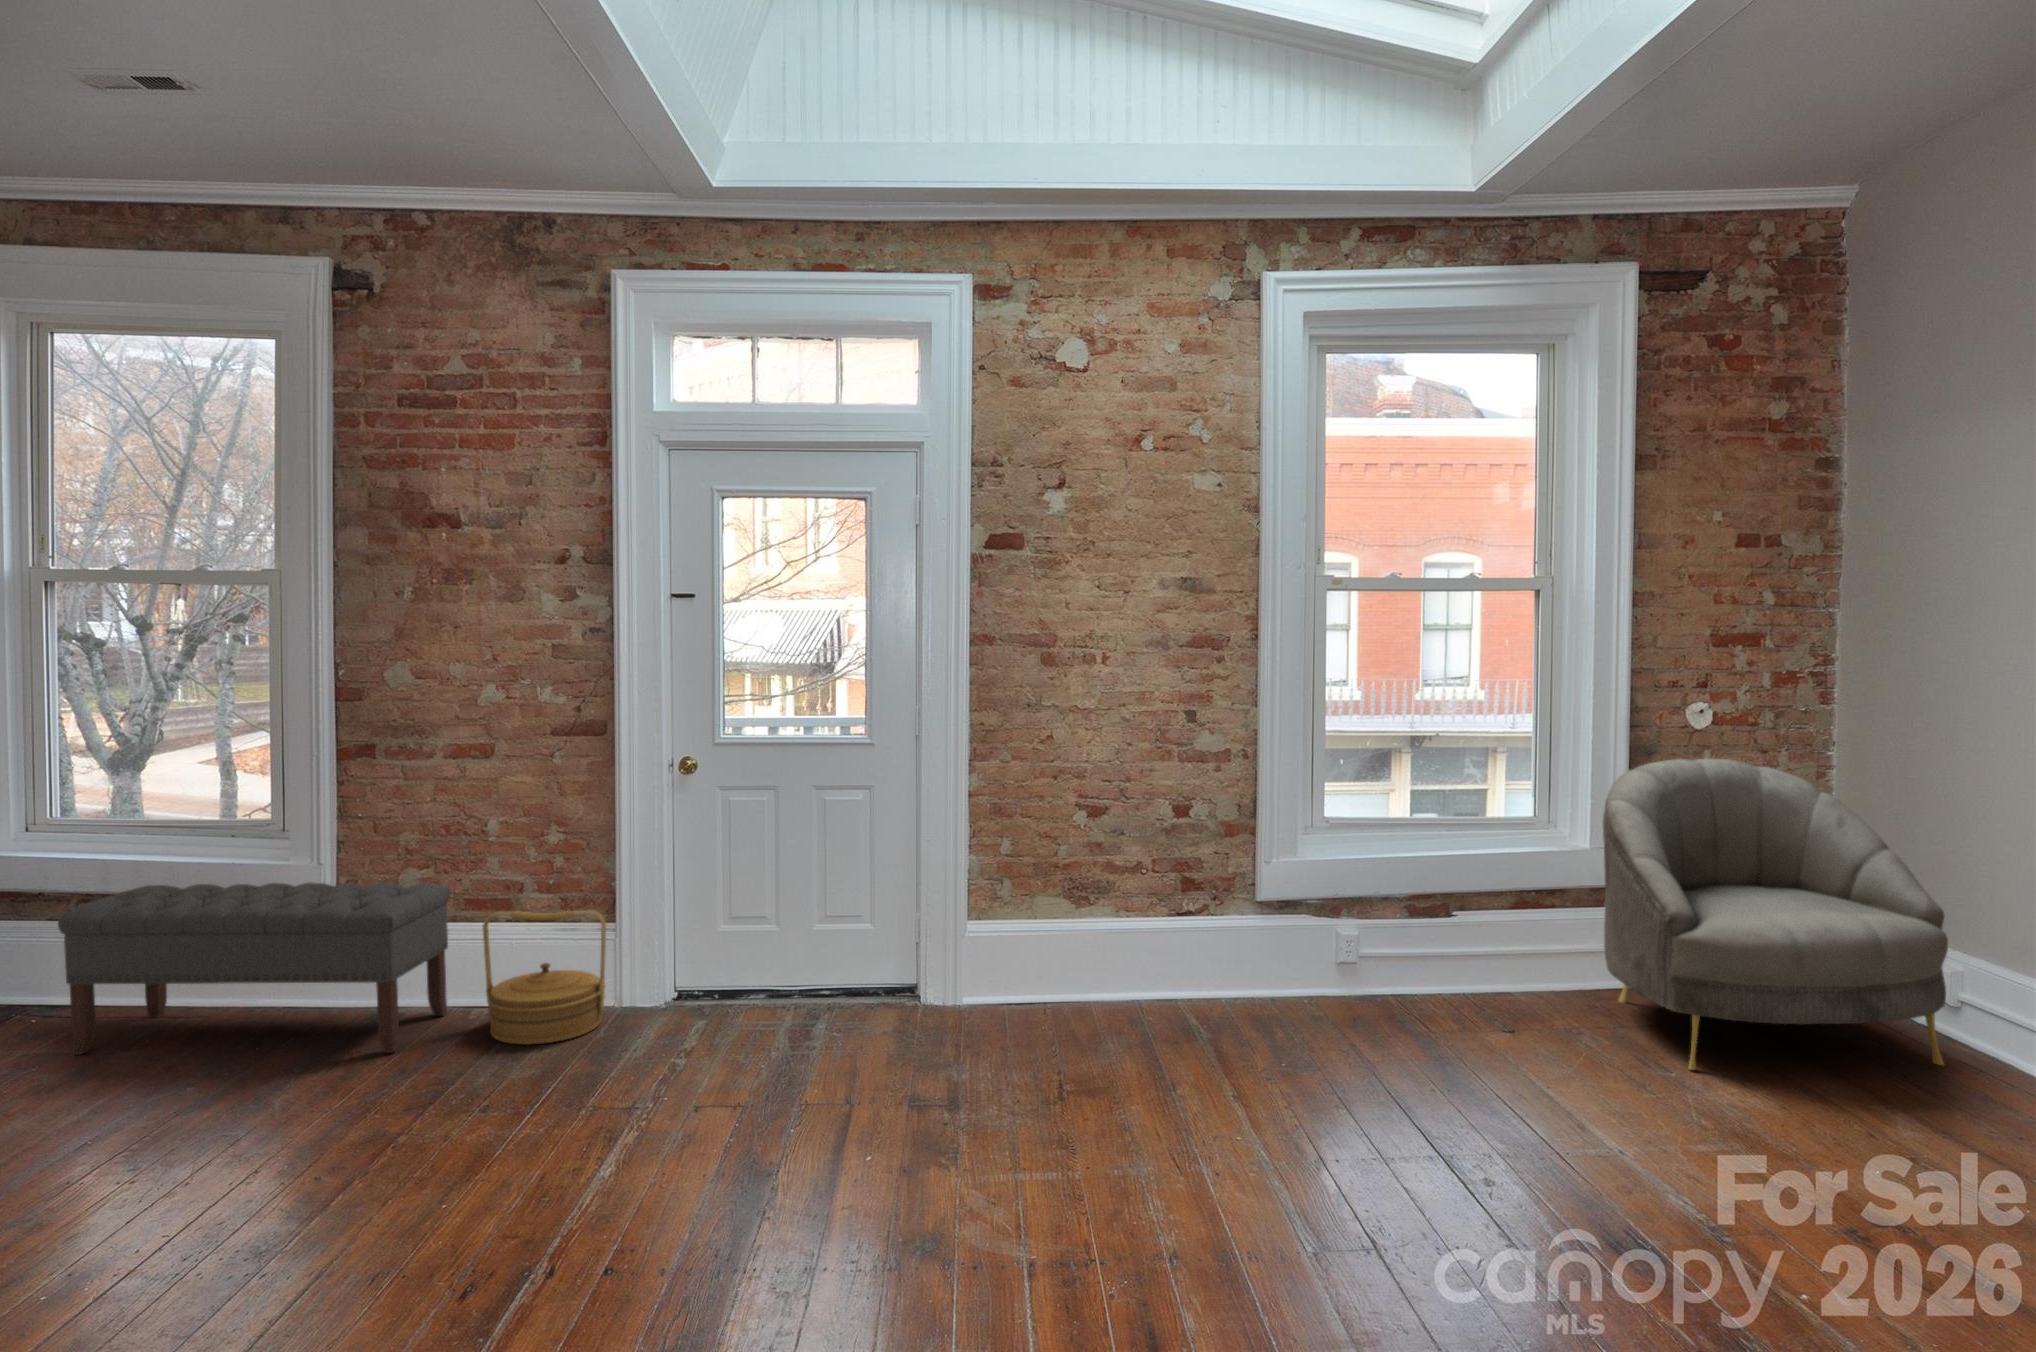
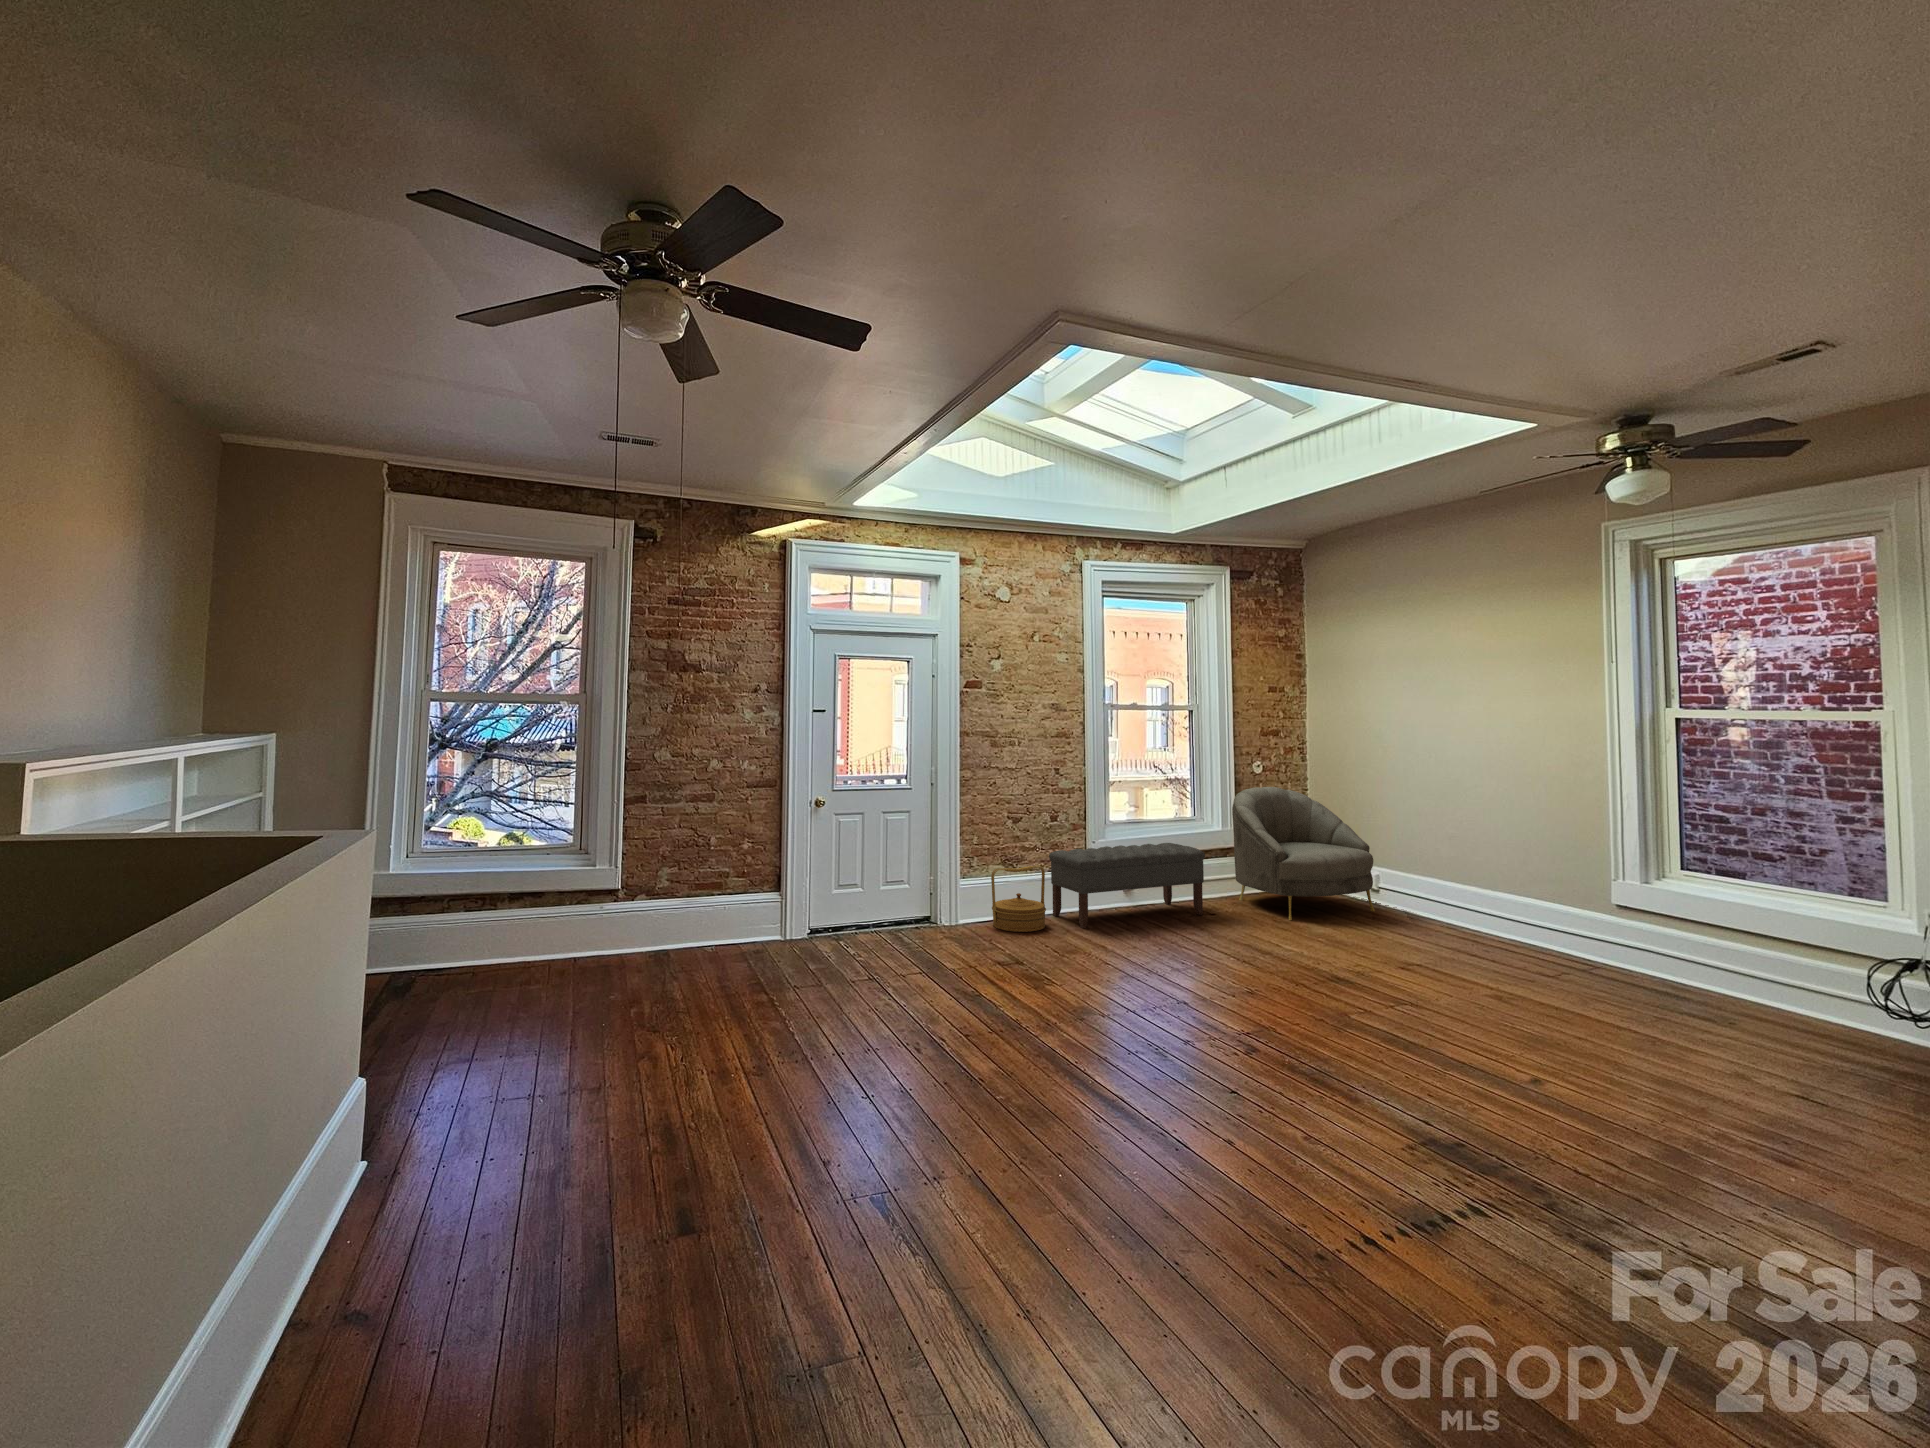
bench: present [58,883,450,1055] -> present [1049,843,1205,928]
woven basket: present [483,910,606,1045] -> present [991,866,1046,932]

